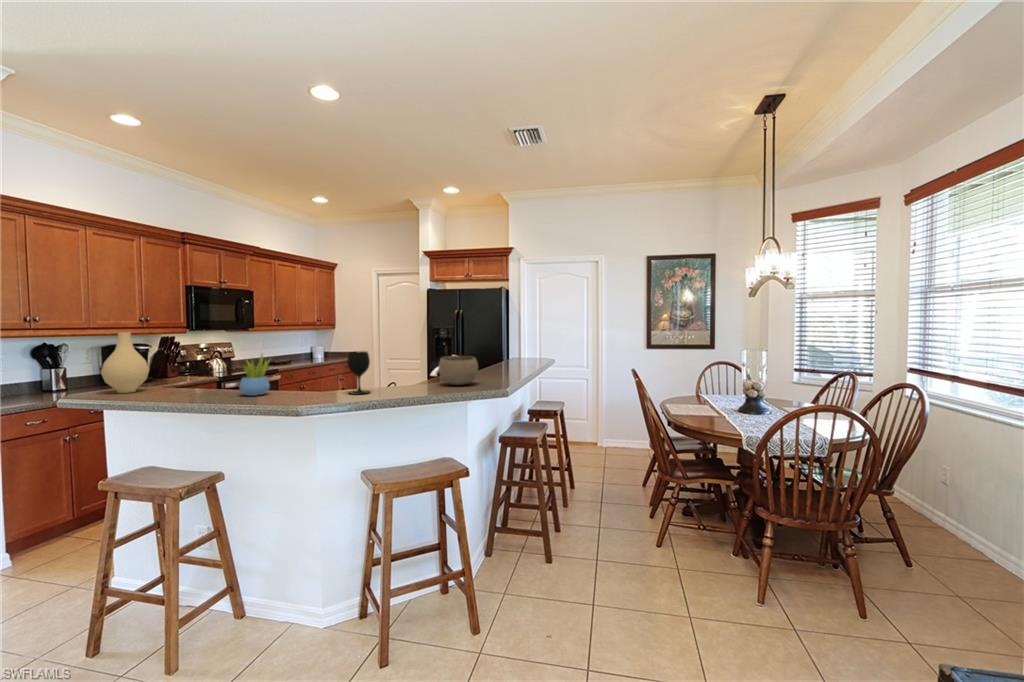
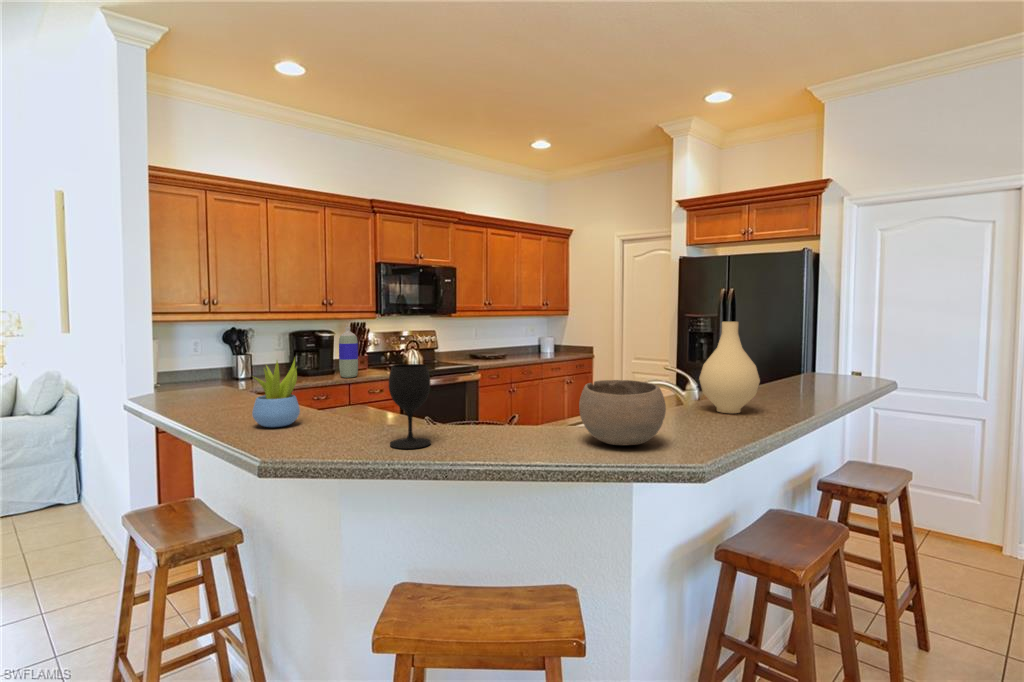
vase: present [101,332,149,393] -> present [699,322,760,413]
bottle: none [162,340,181,383] -> present [339,327,358,378]

